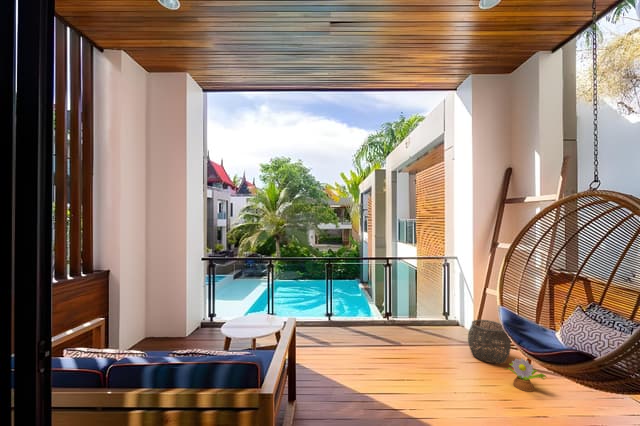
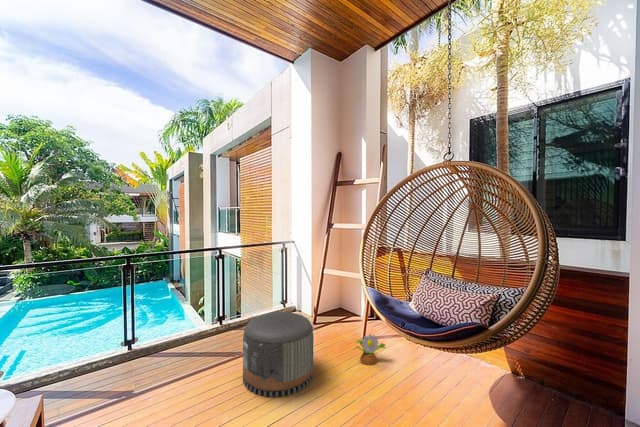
pouf: none [395,316,458,385] -> present [243,312,314,397]
woven basket: present [468,320,511,363] -> none [313,302,351,345]

